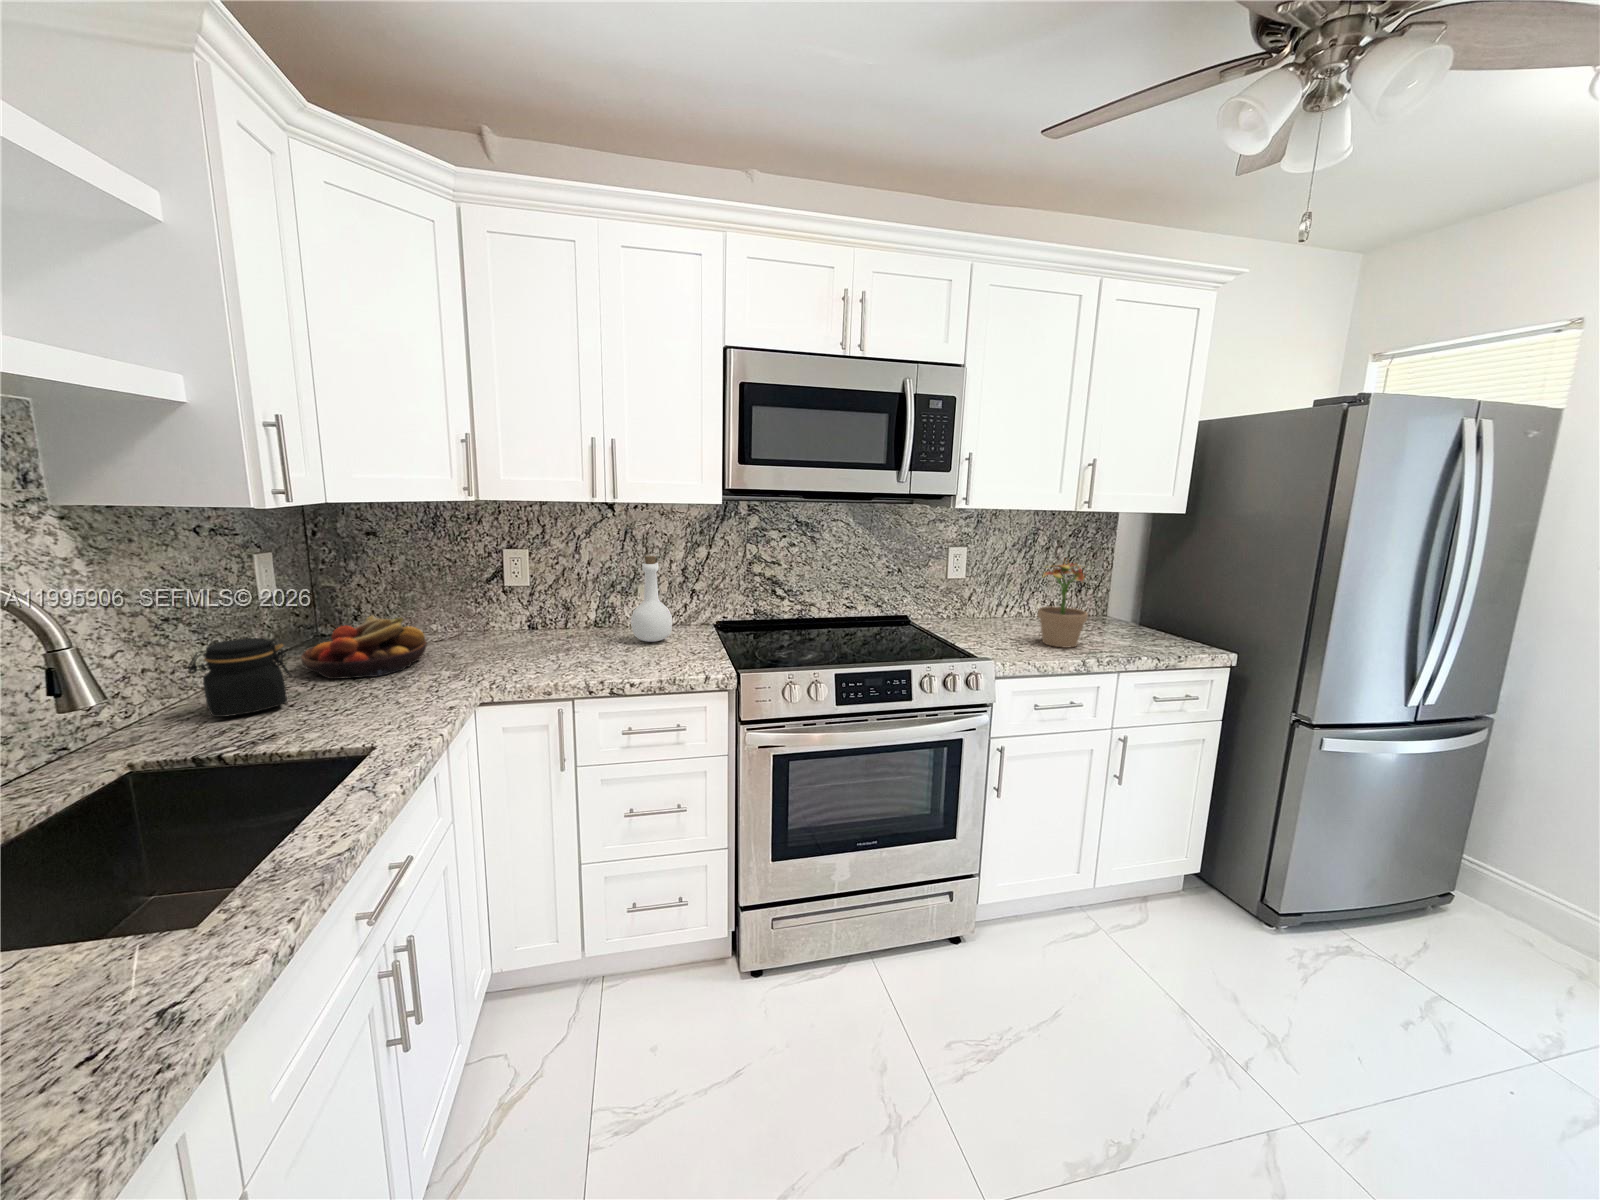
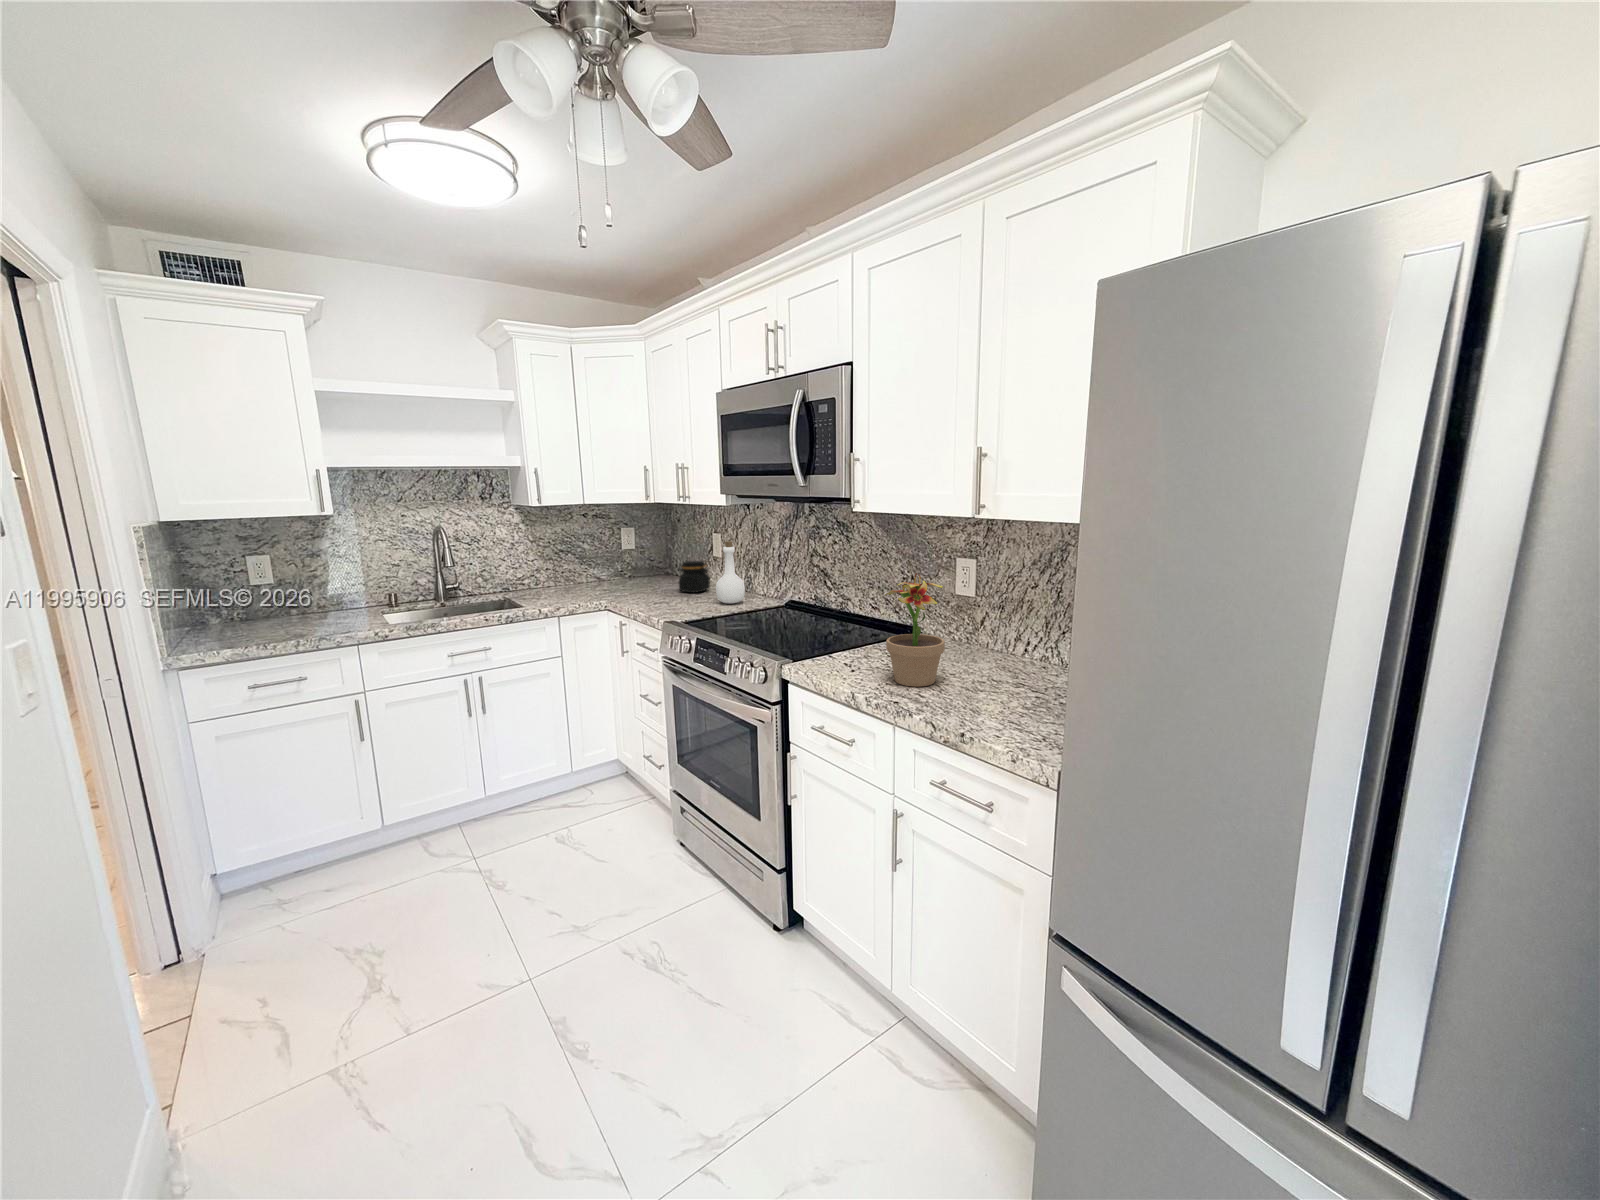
fruit bowl: present [301,615,427,679] -> none [599,564,655,591]
jar: present [188,638,292,717] -> present [678,561,710,593]

